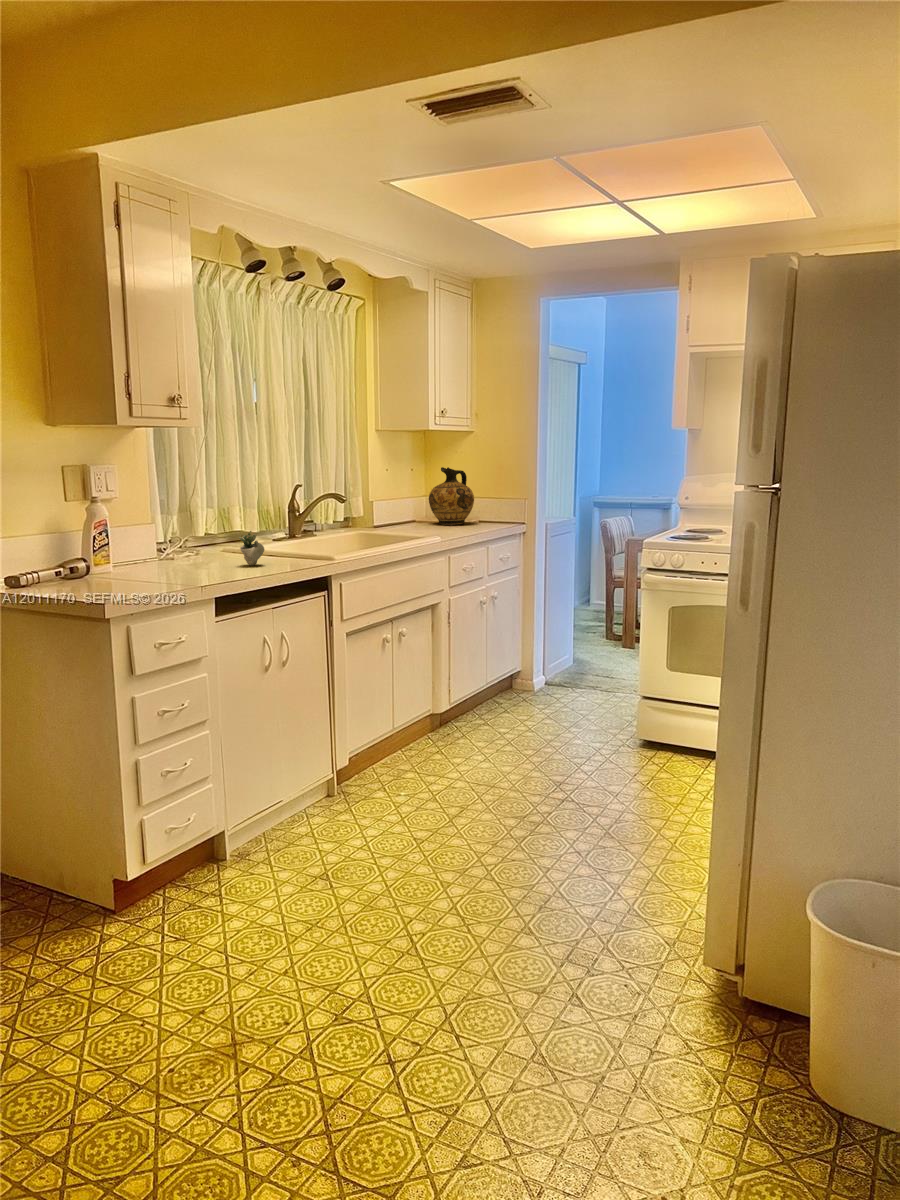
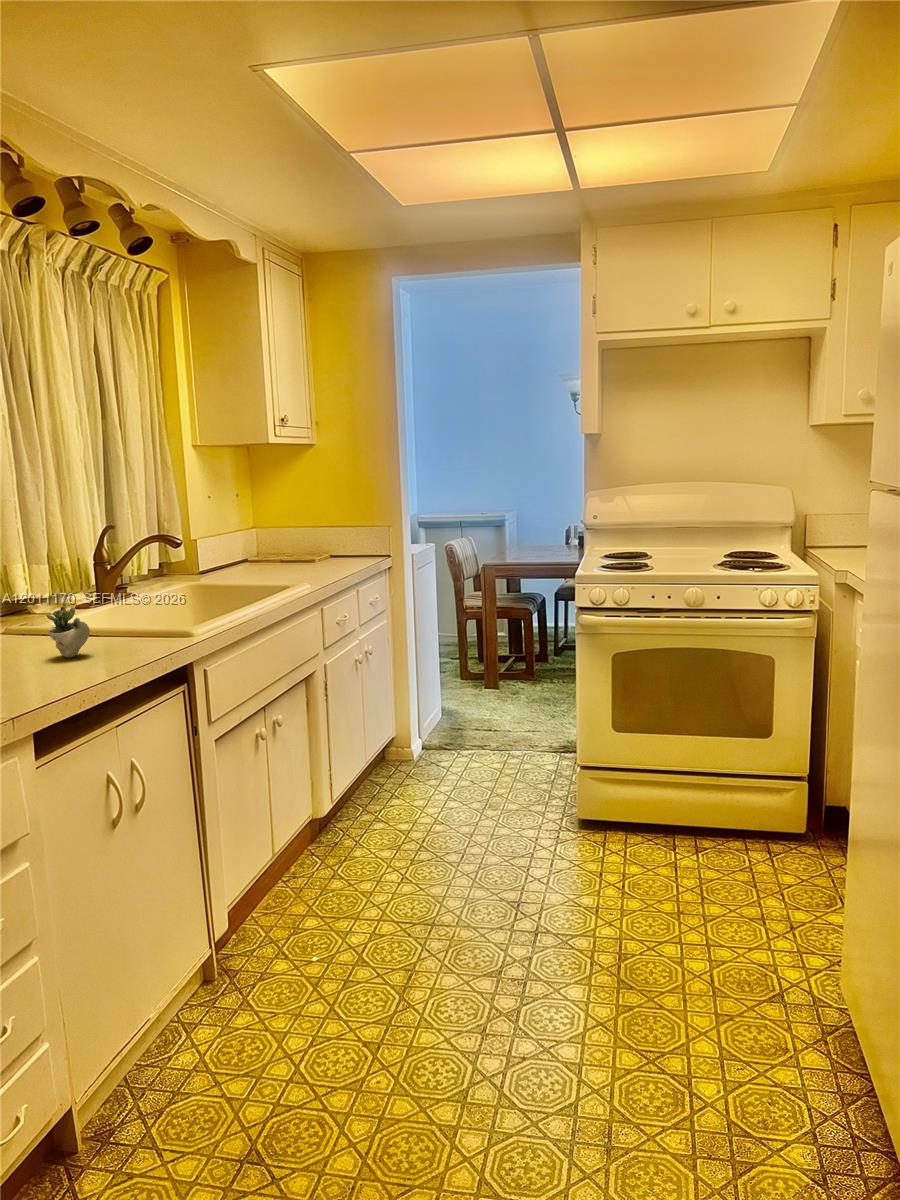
ceramic jug: present [429,467,474,525] -> none [267,489,326,563]

